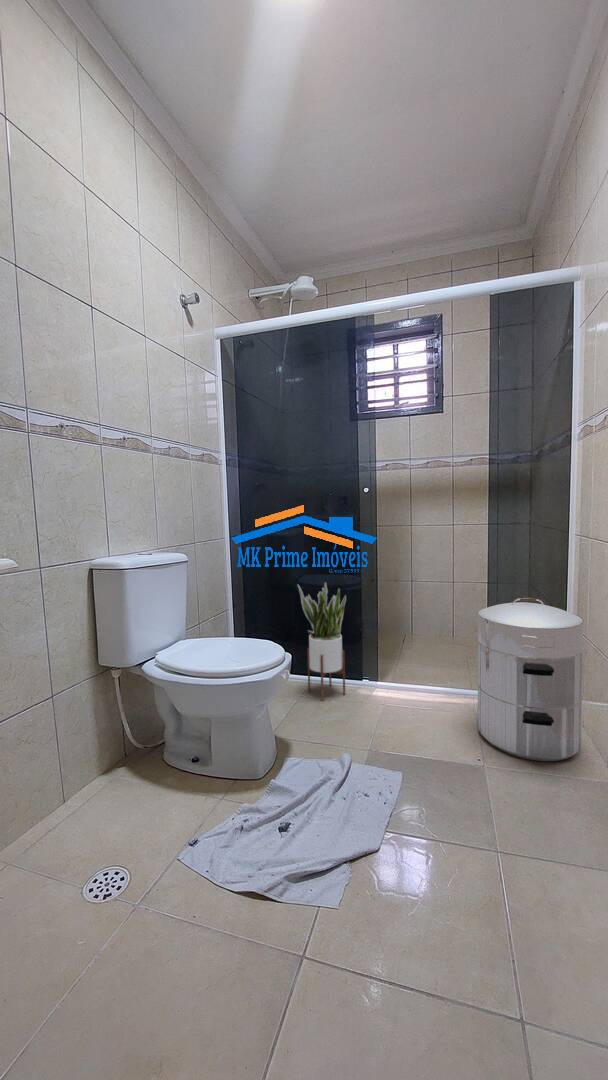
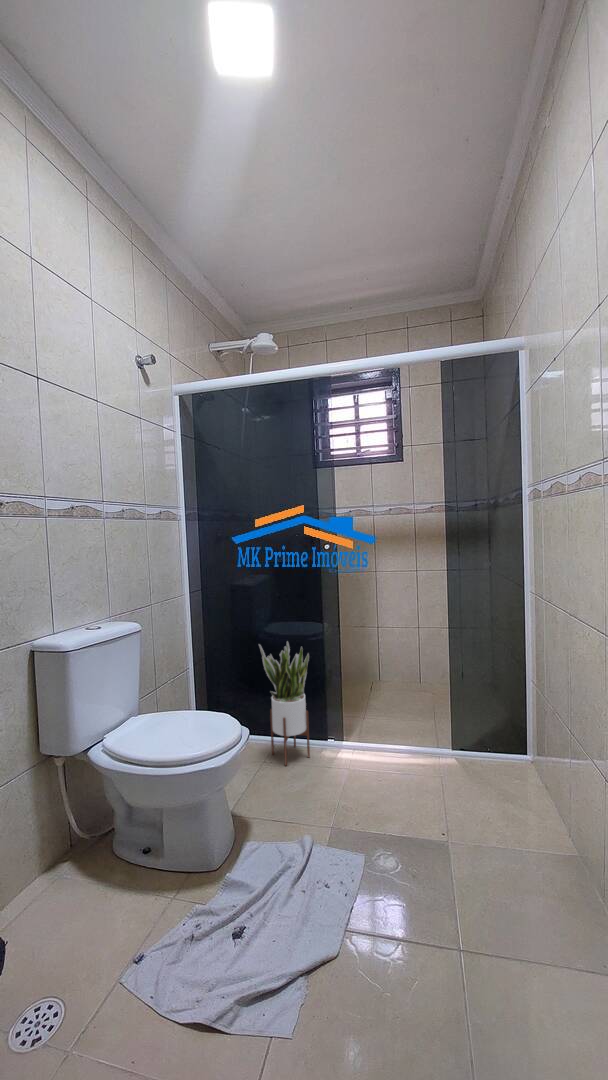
waste bin: present [477,598,584,761] -> none [438,660,544,832]

